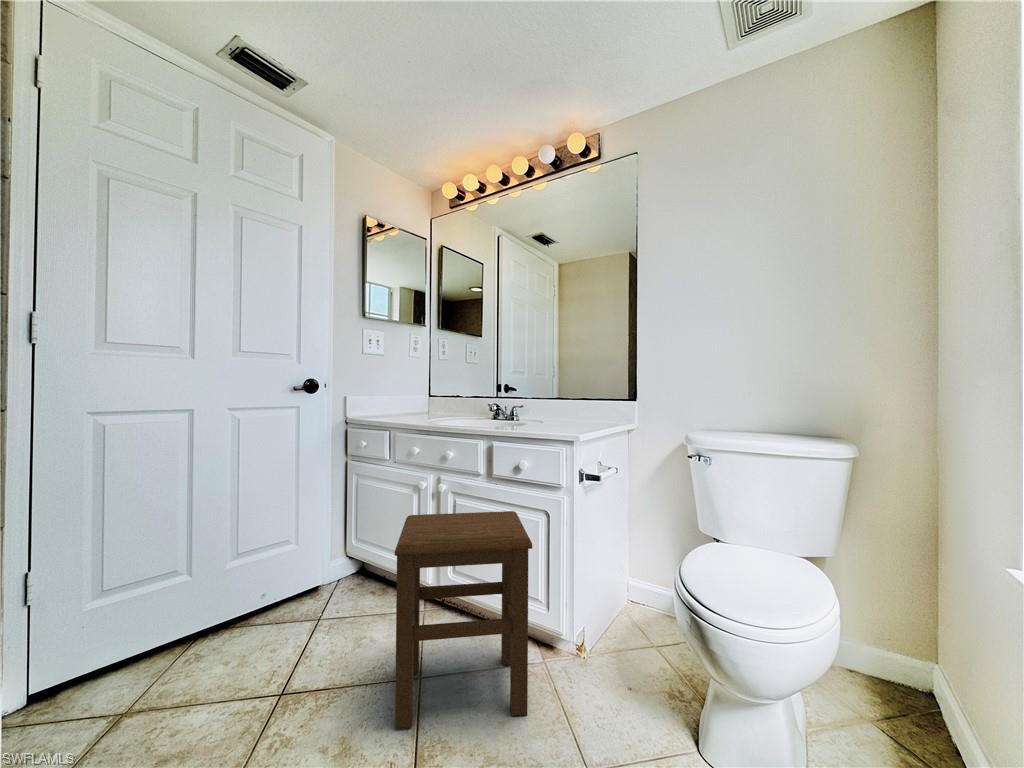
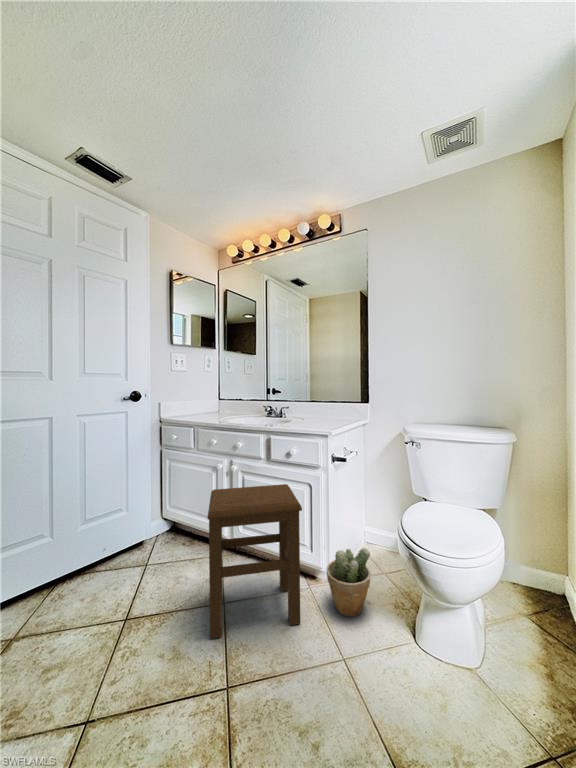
potted plant: none [568,607,633,708] -> present [327,548,371,617]

